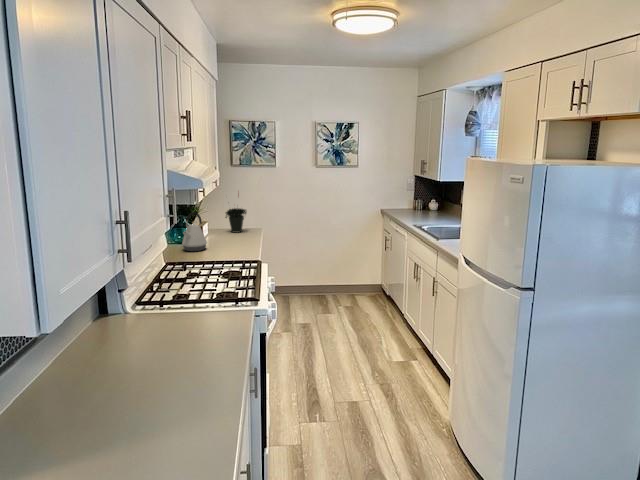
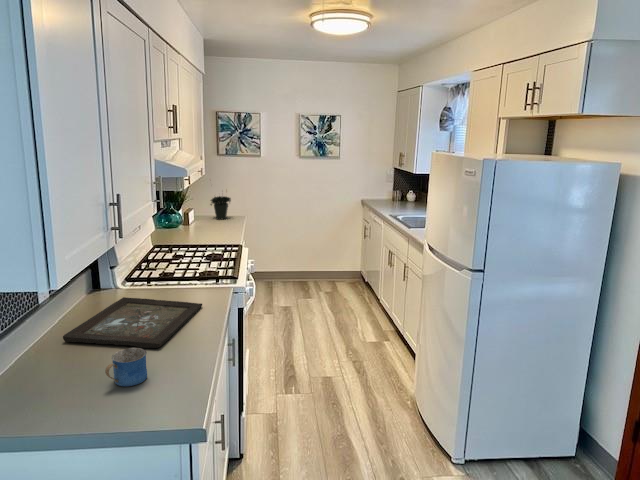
kettle: present [182,212,207,251] -> none [169,199,192,236]
tray: none [63,325,222,390] -> present [63,297,202,348]
mug: none [110,394,160,444] -> present [105,348,147,386]

